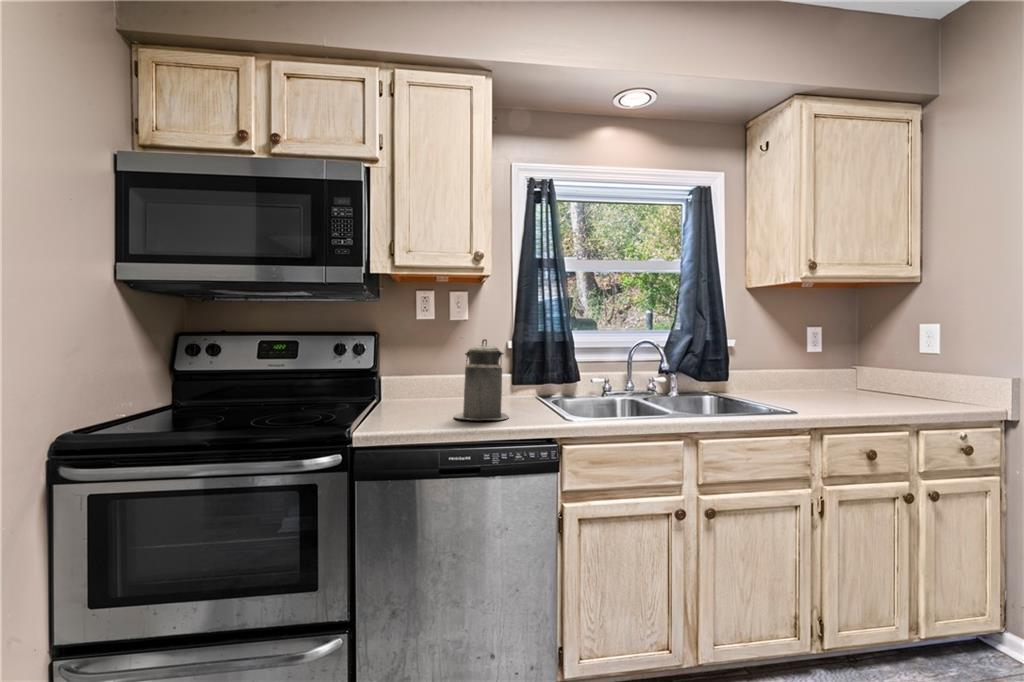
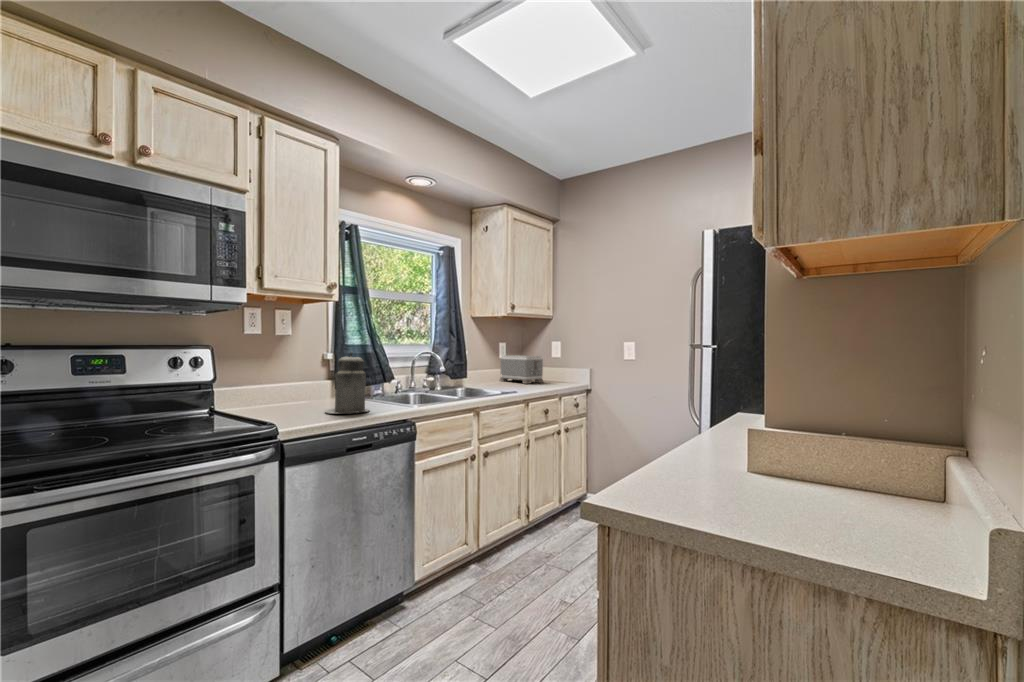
toaster: none [806,349,895,399] -> present [499,355,544,384]

